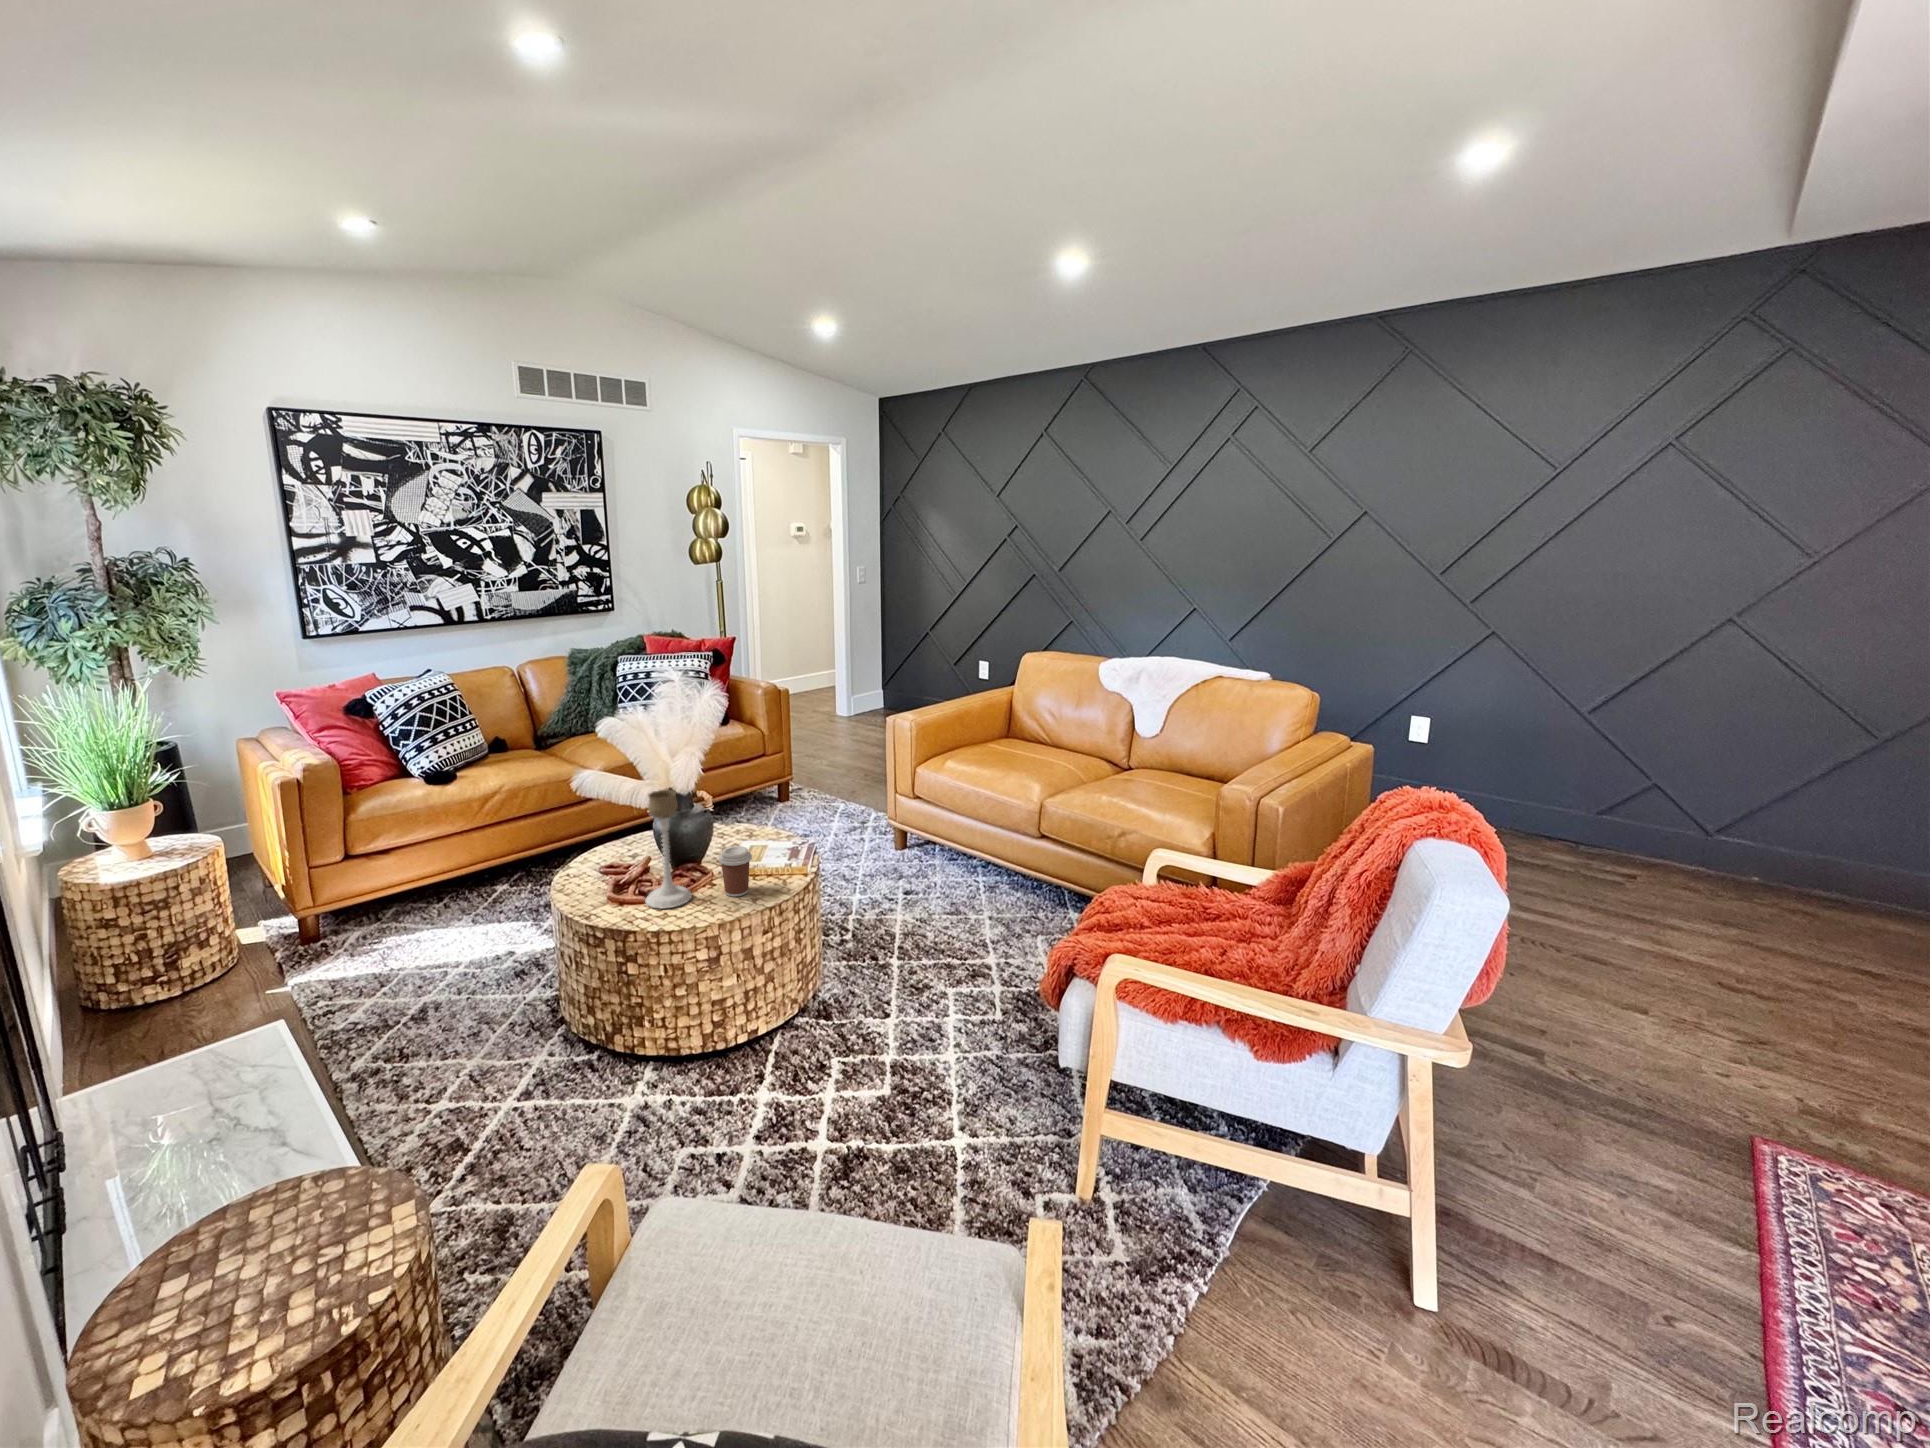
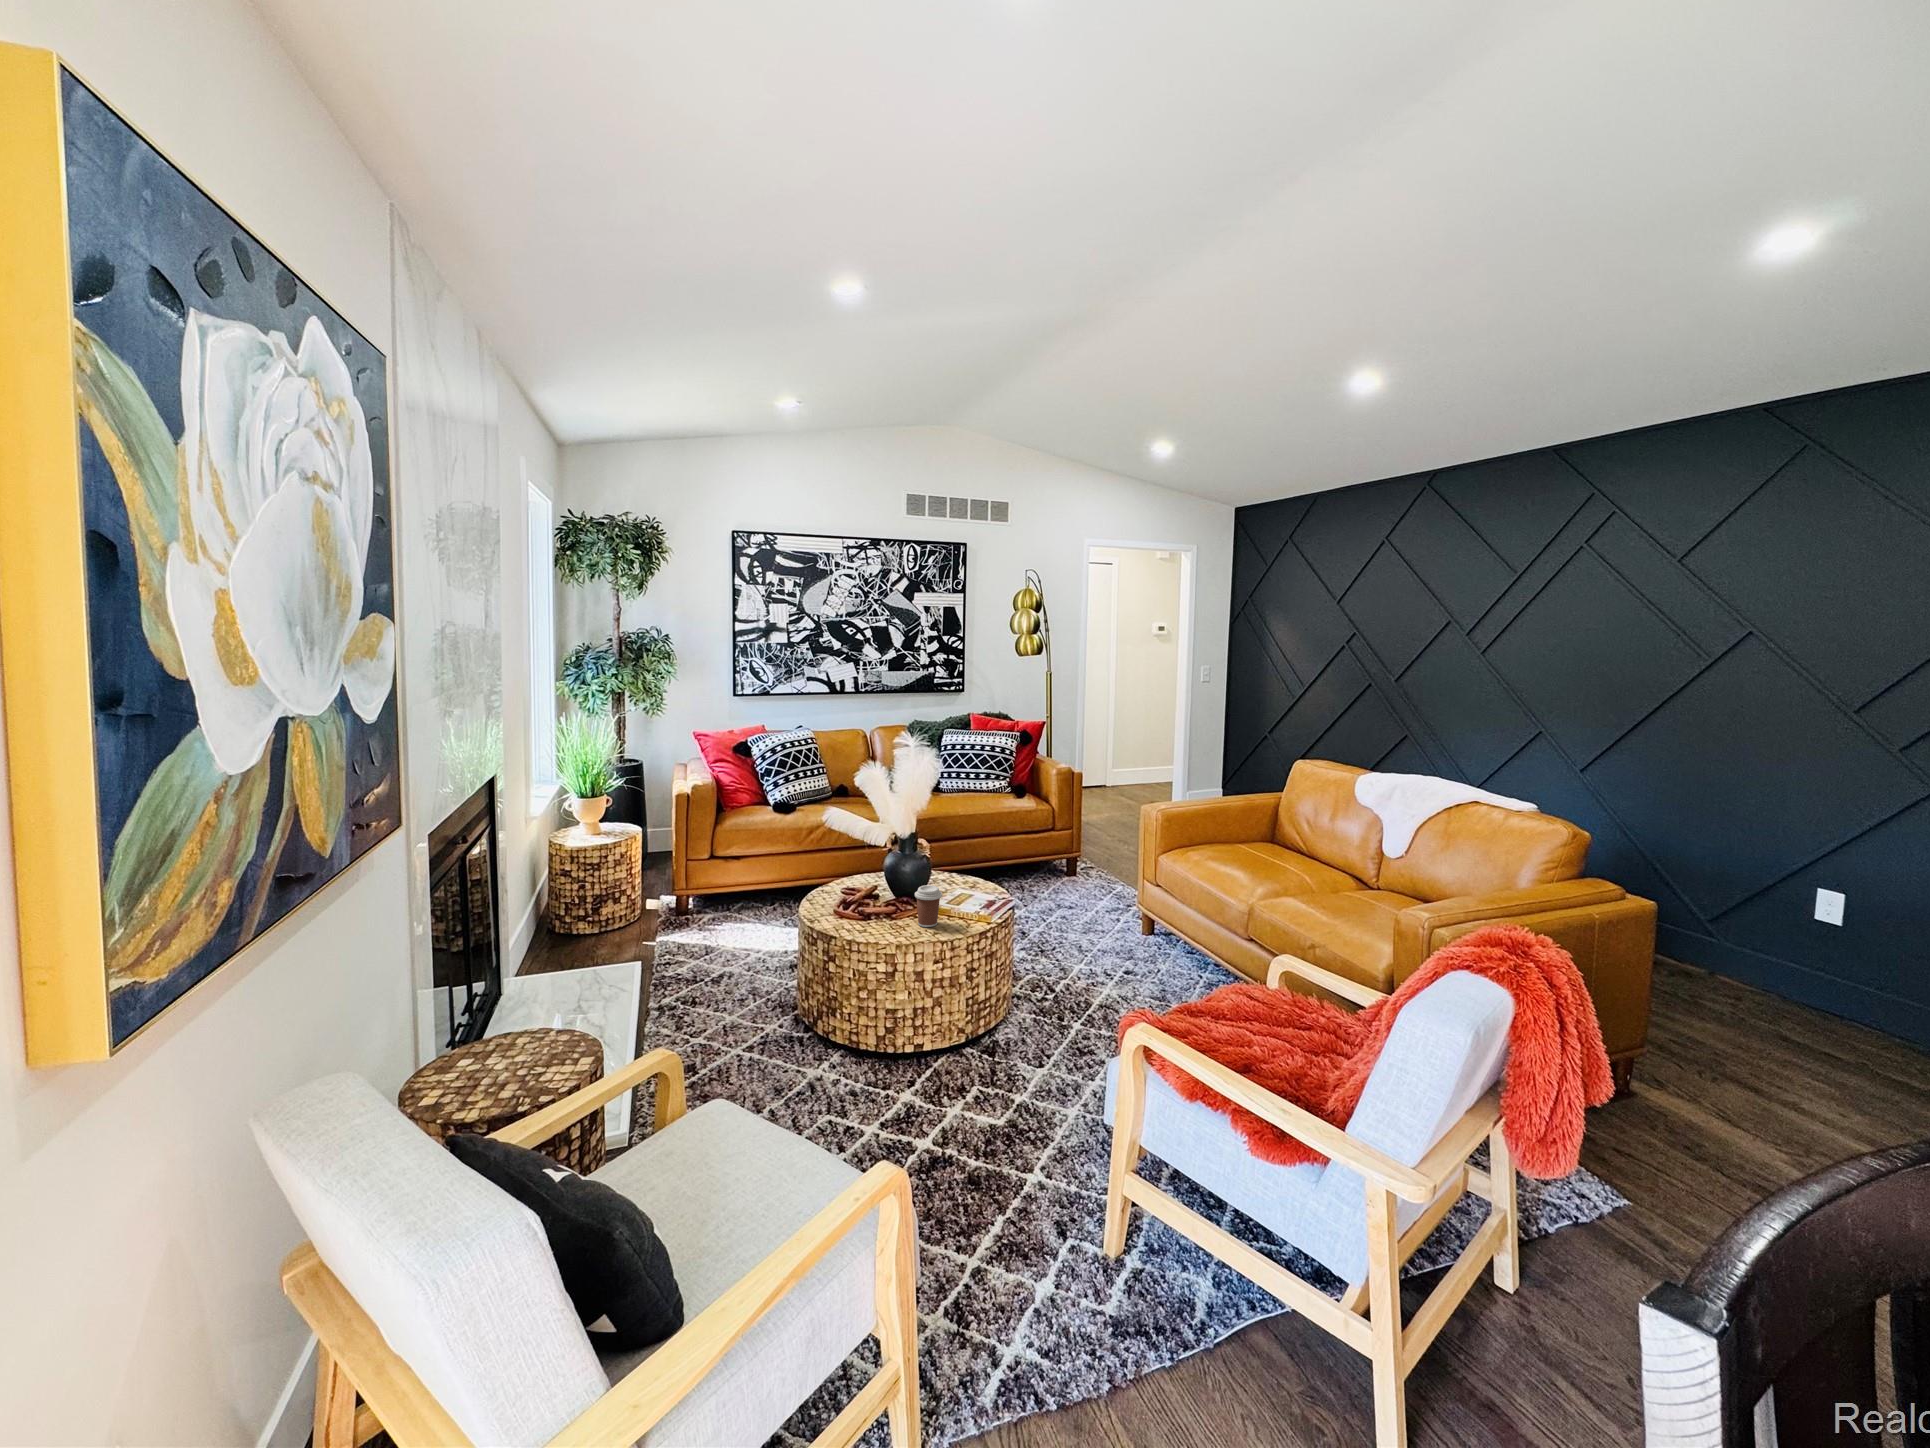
candle holder: present [645,790,692,909] -> none [857,829,894,925]

